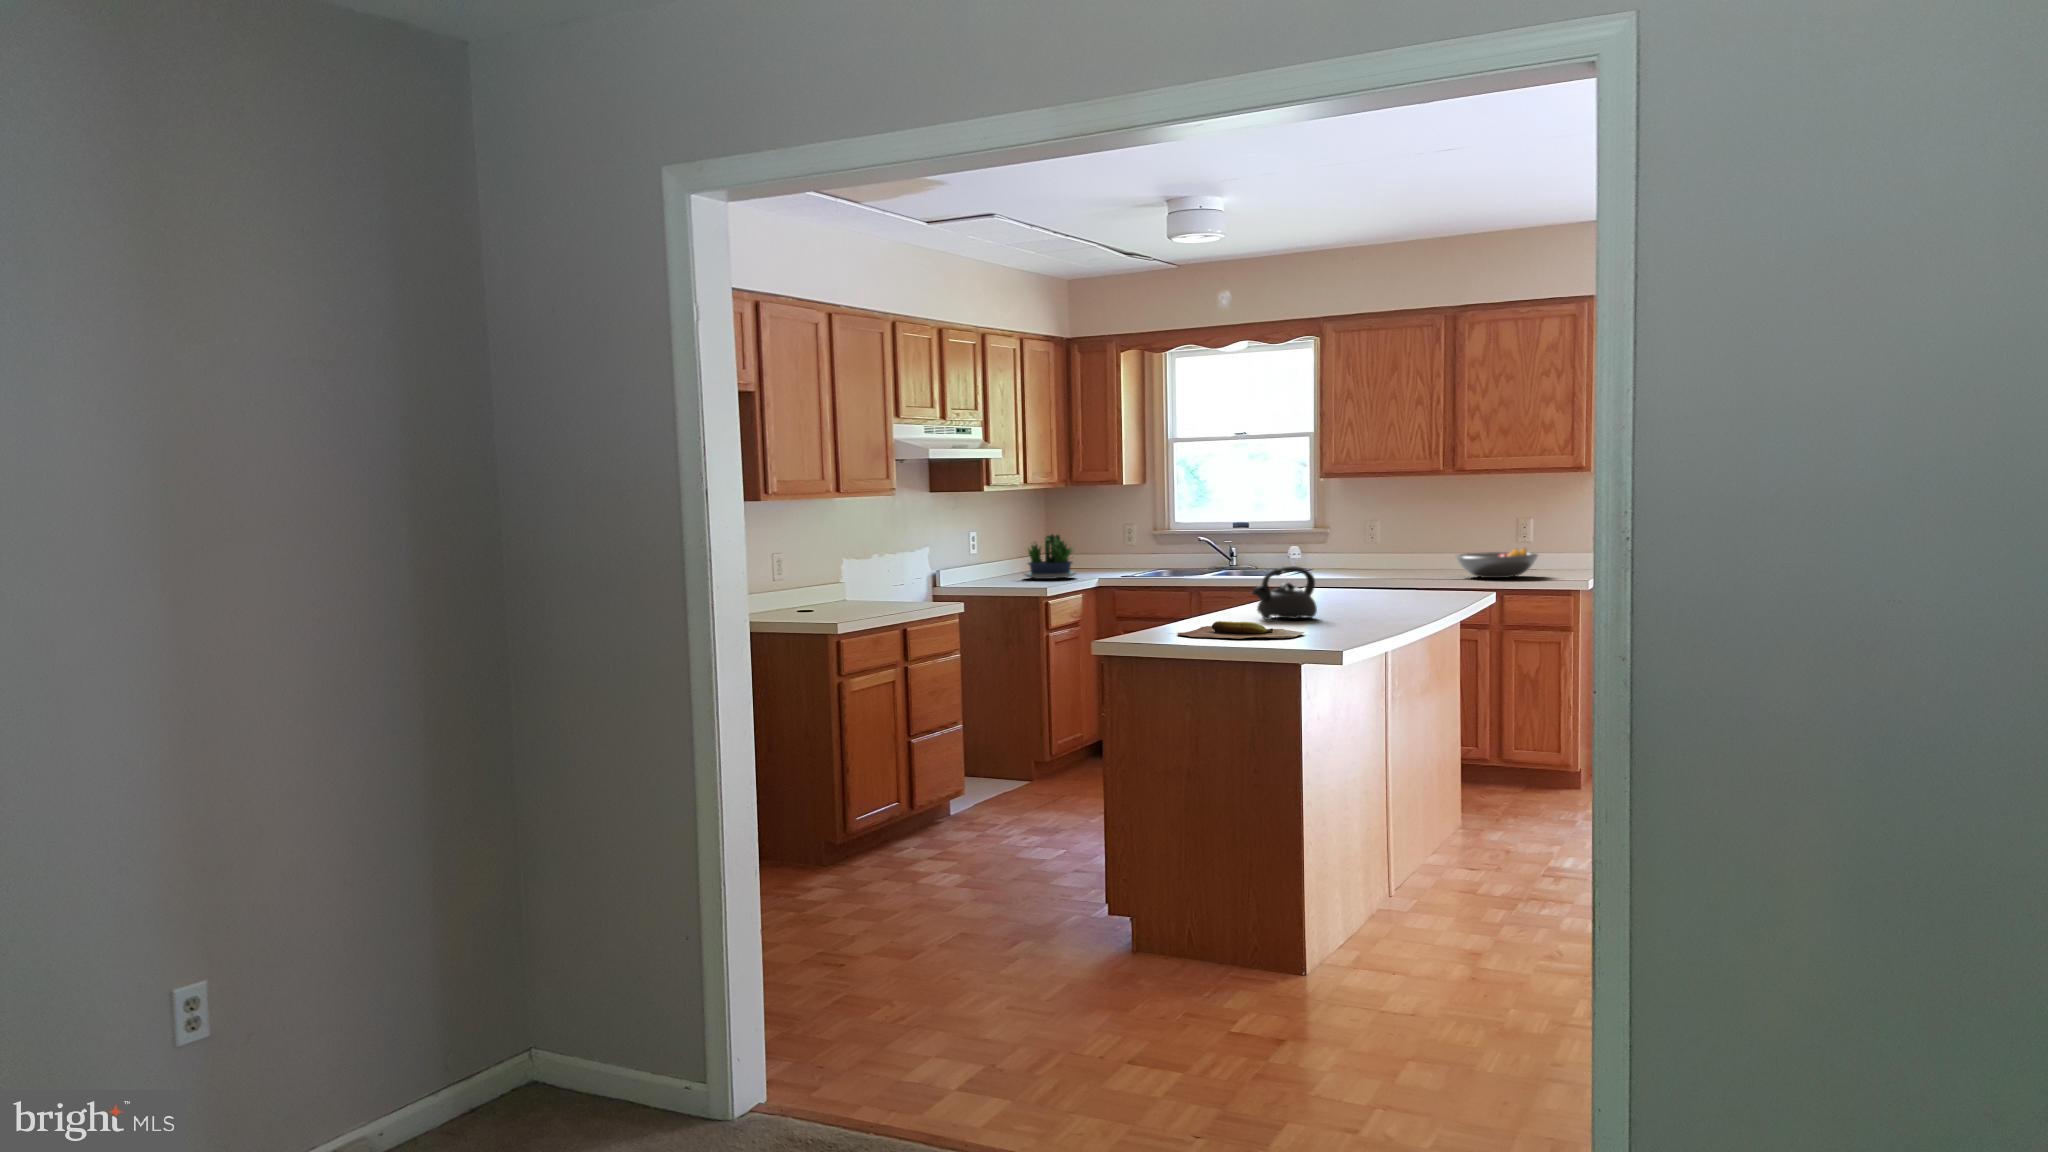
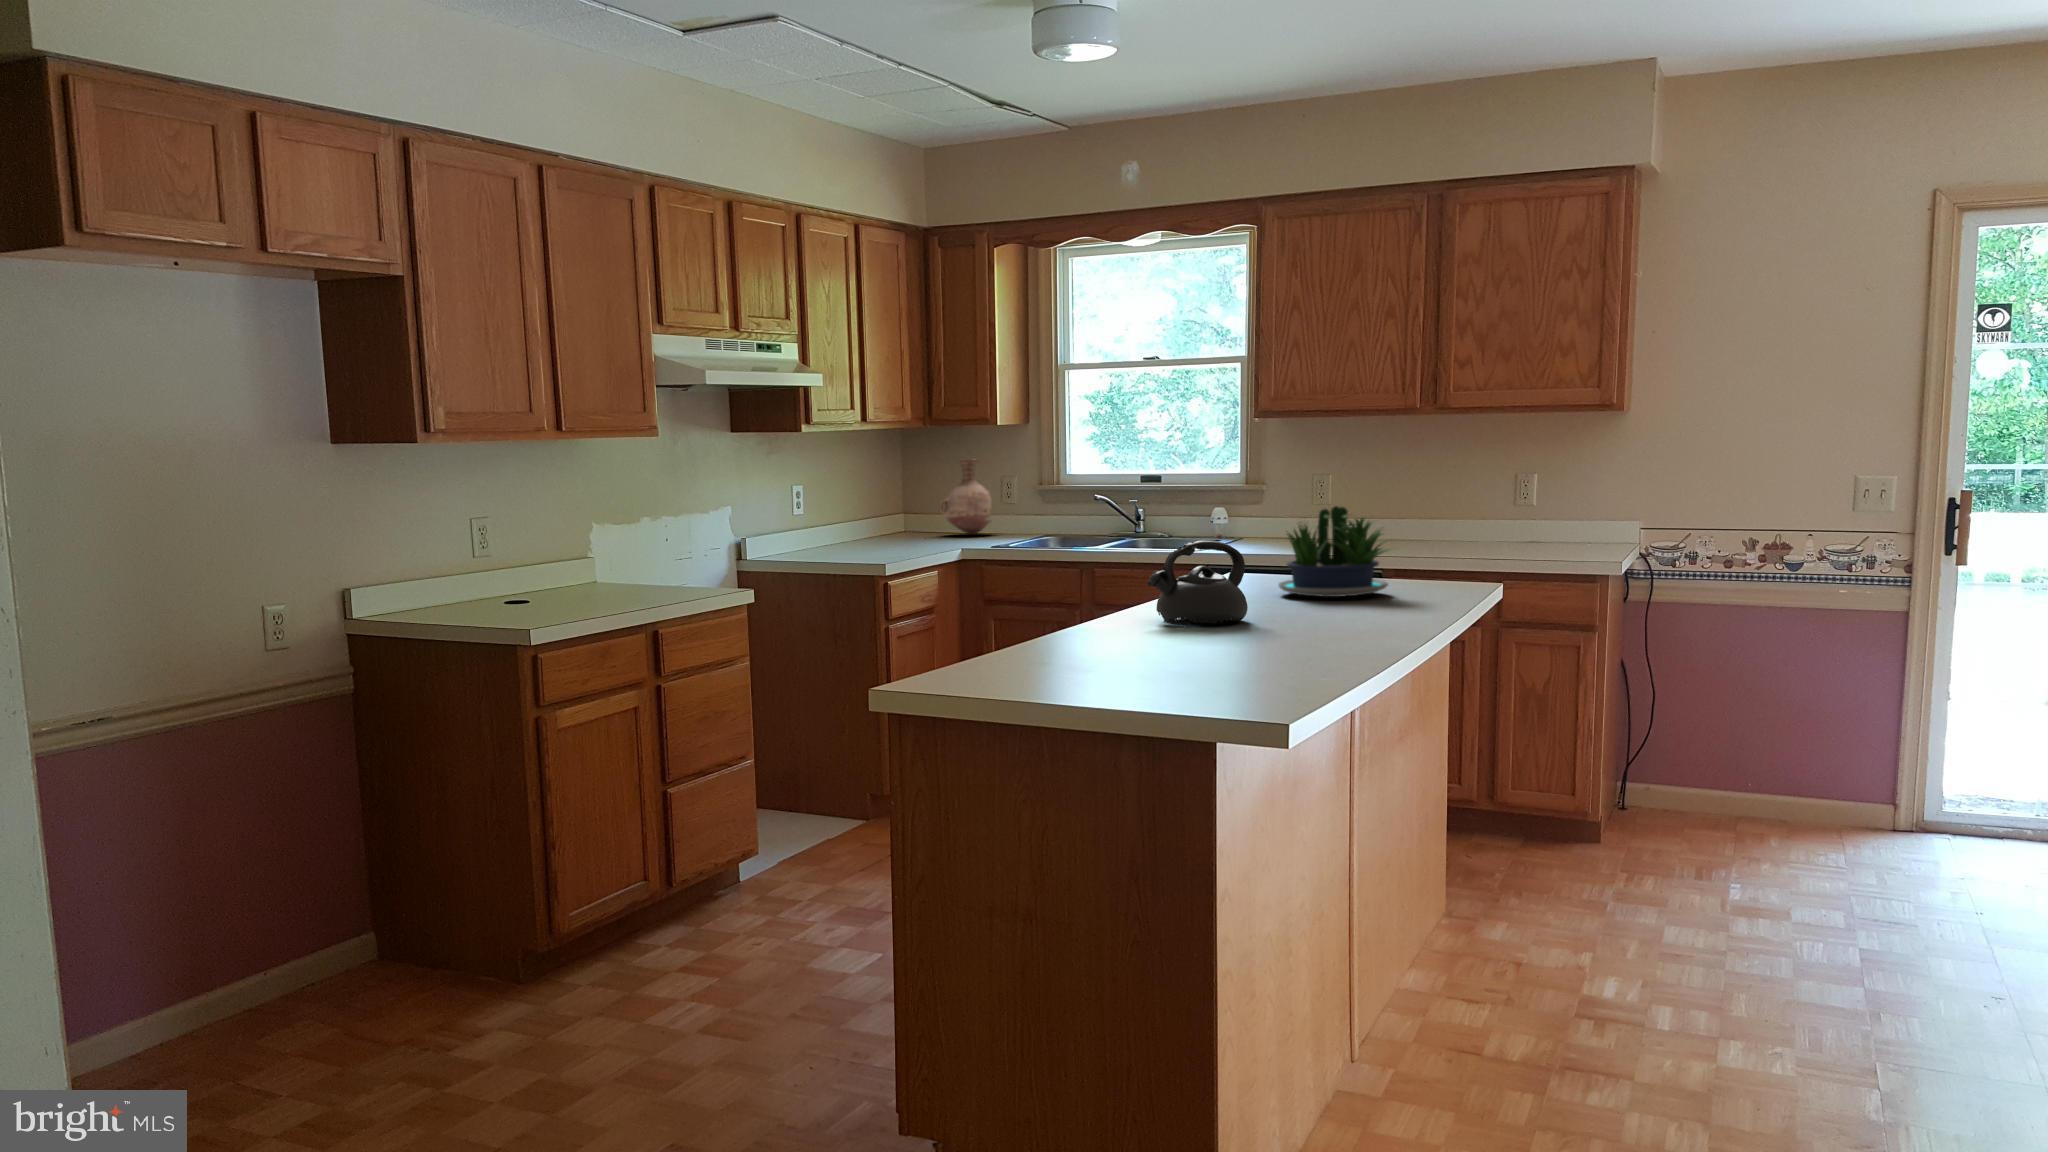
vase: none [1077,512,1124,569] -> present [940,459,991,535]
potted plant: present [1023,534,1077,579] -> present [1278,506,1391,597]
fruit bowl: present [1456,548,1538,578] -> none [1436,507,1548,548]
cutting board: present [1178,621,1304,639] -> none [1019,635,1227,666]

